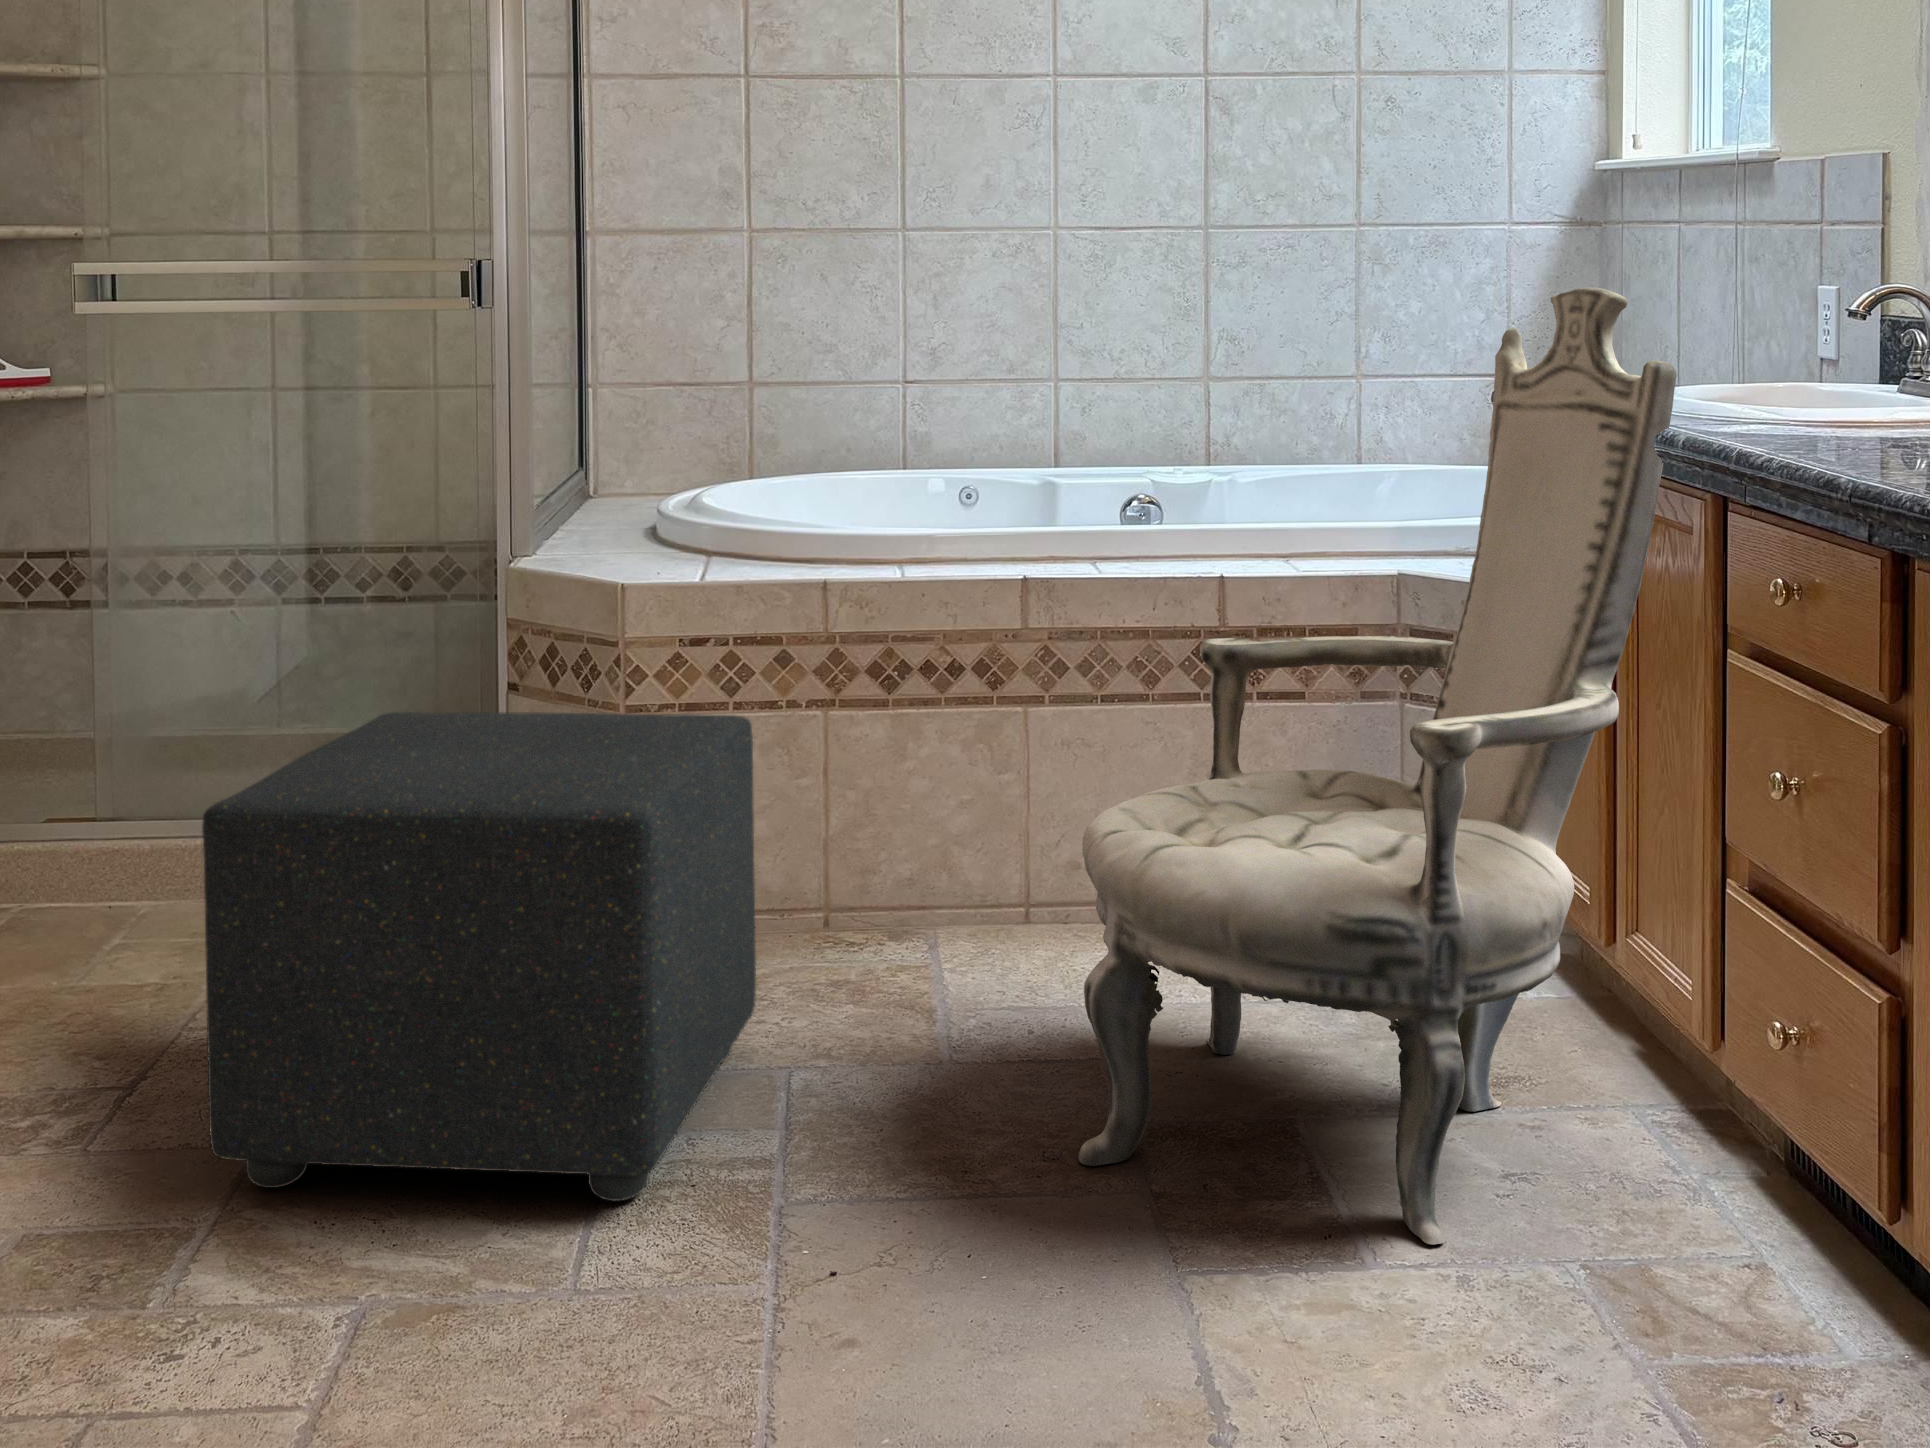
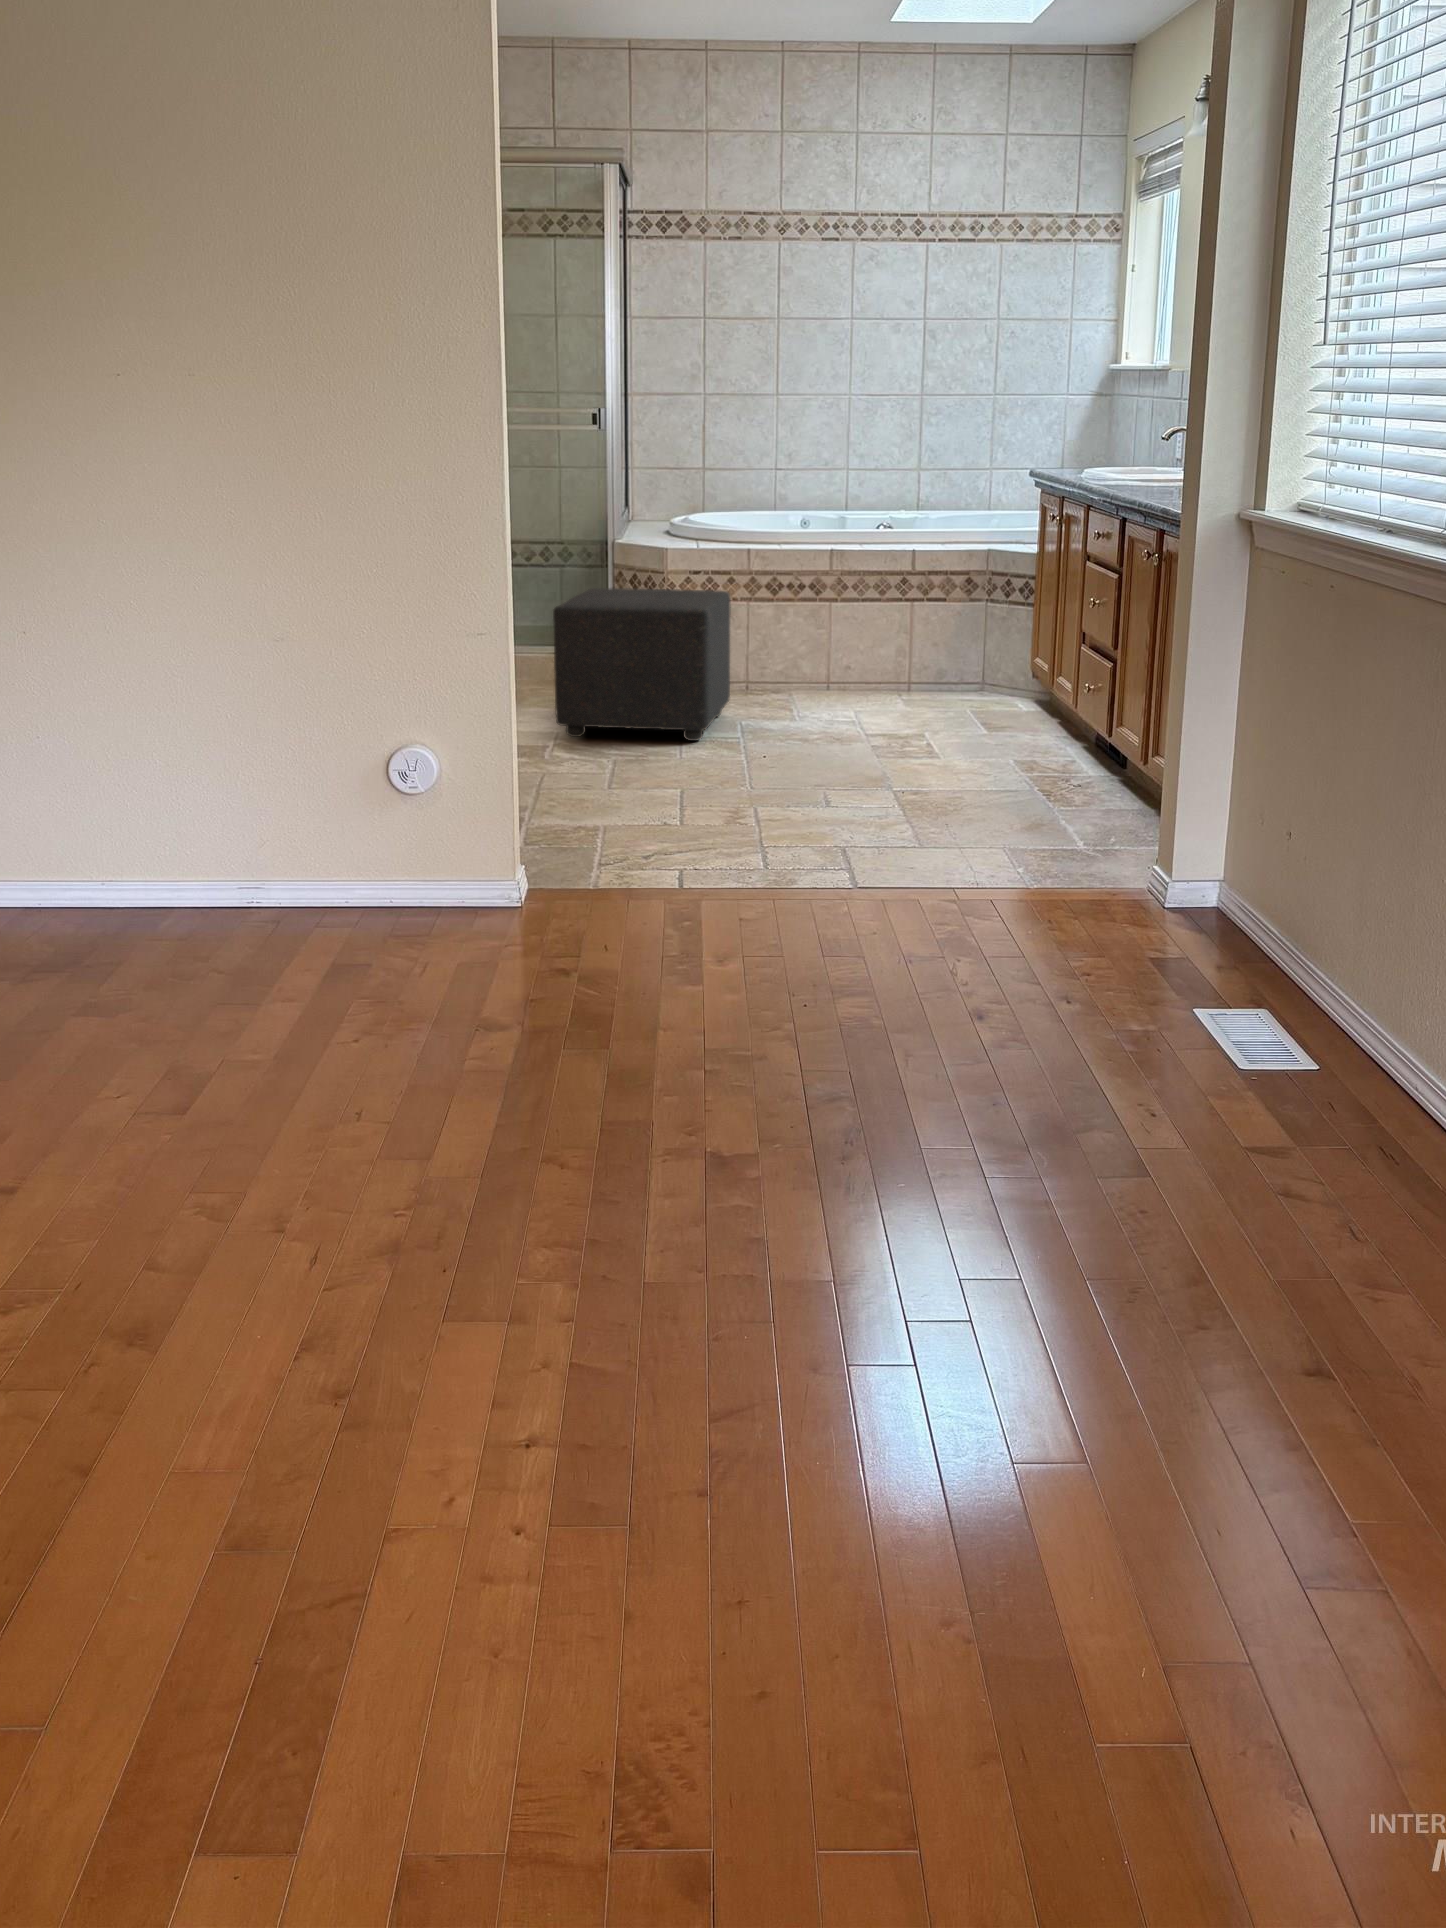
armchair: present [1078,287,1677,1245] -> none [848,434,1072,752]

